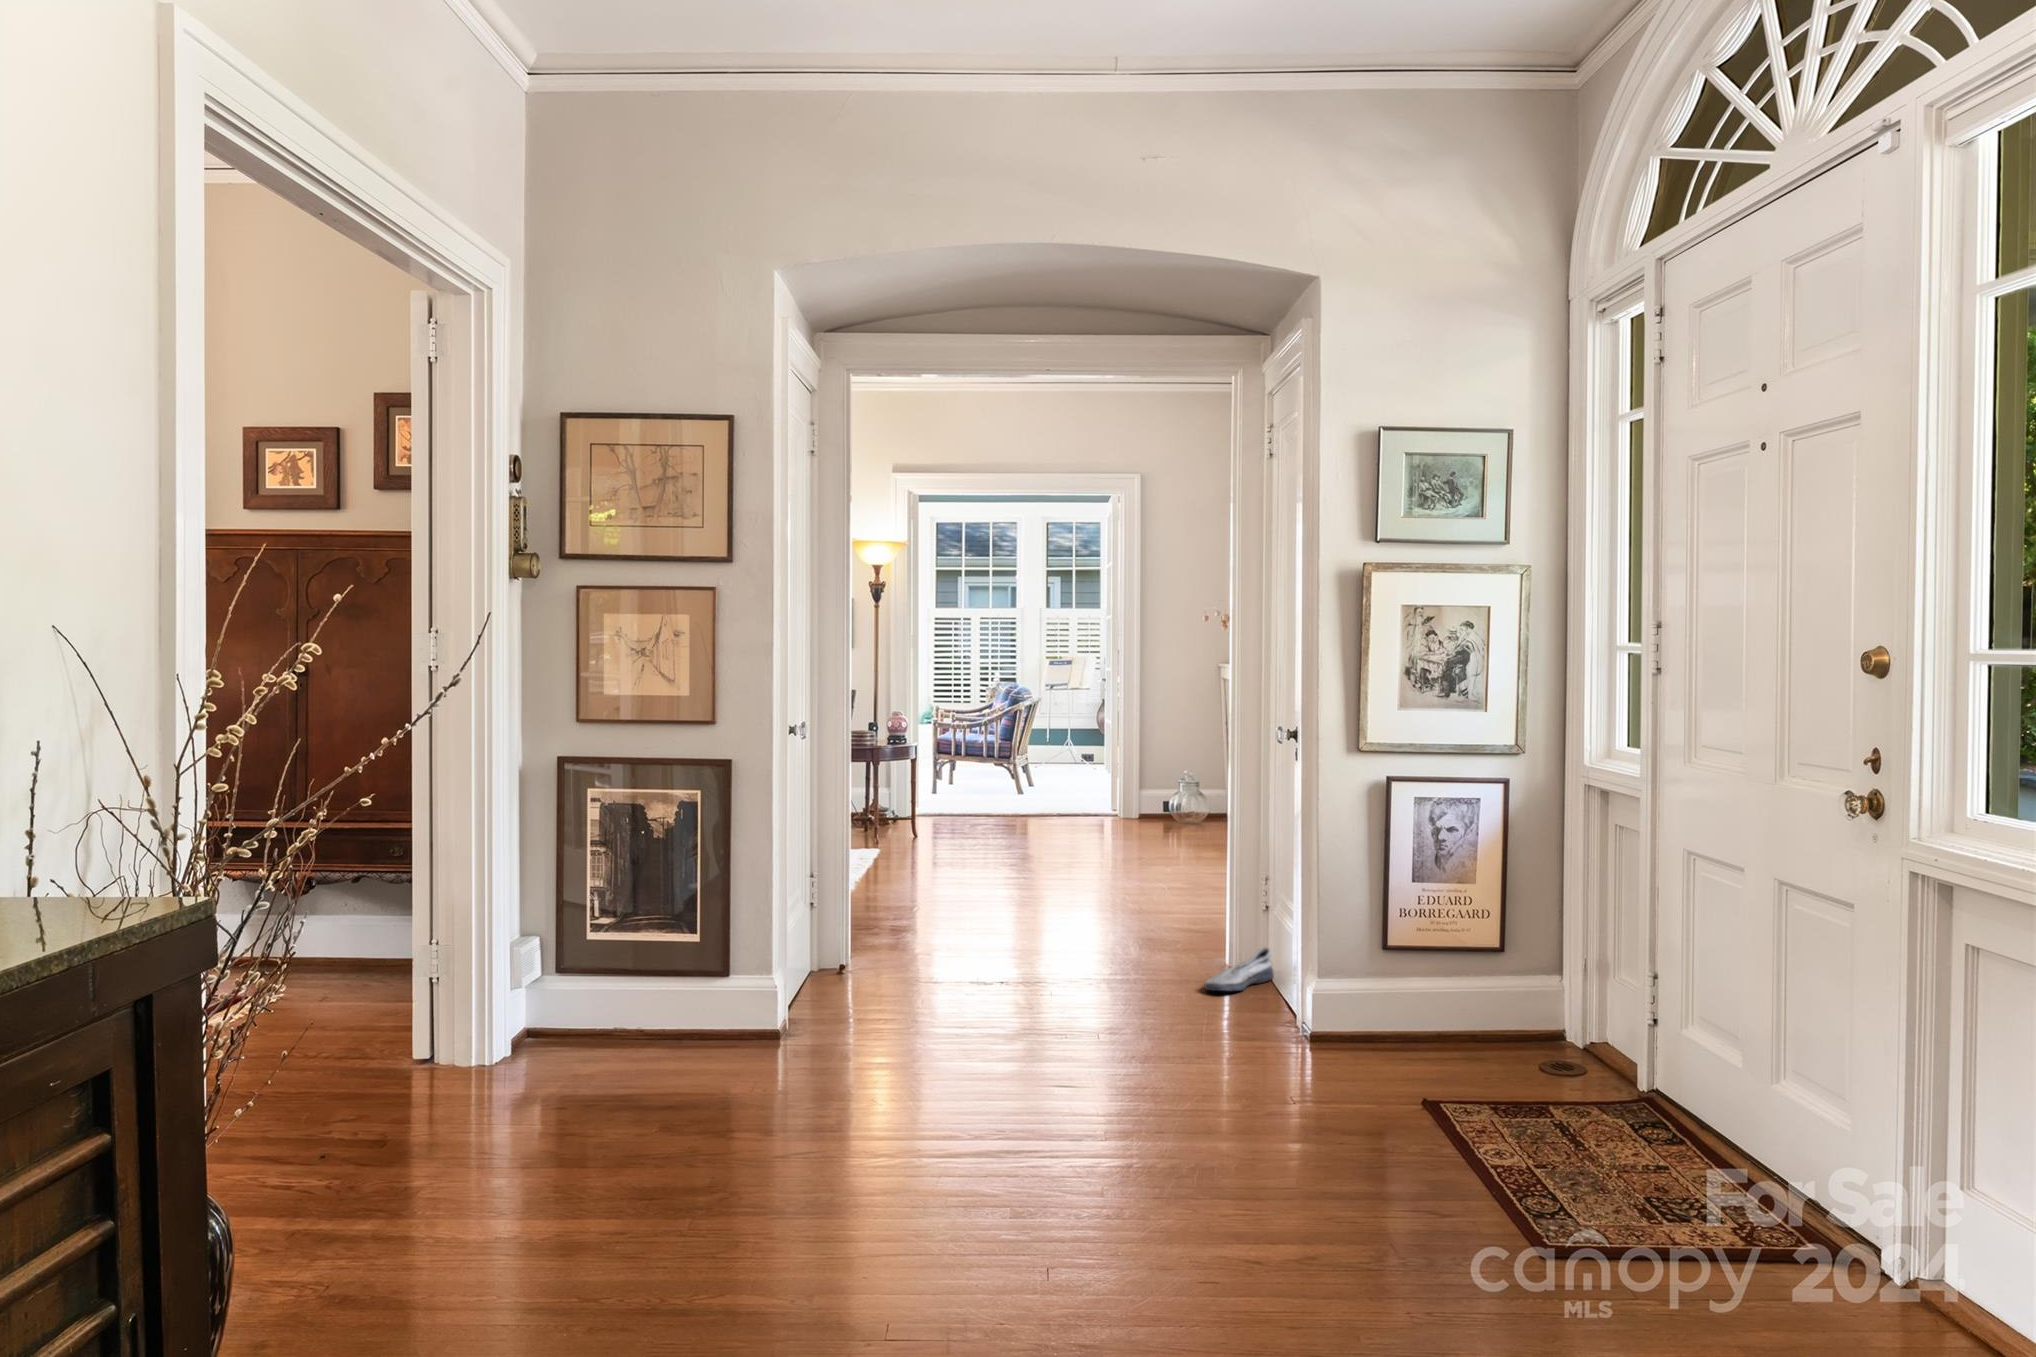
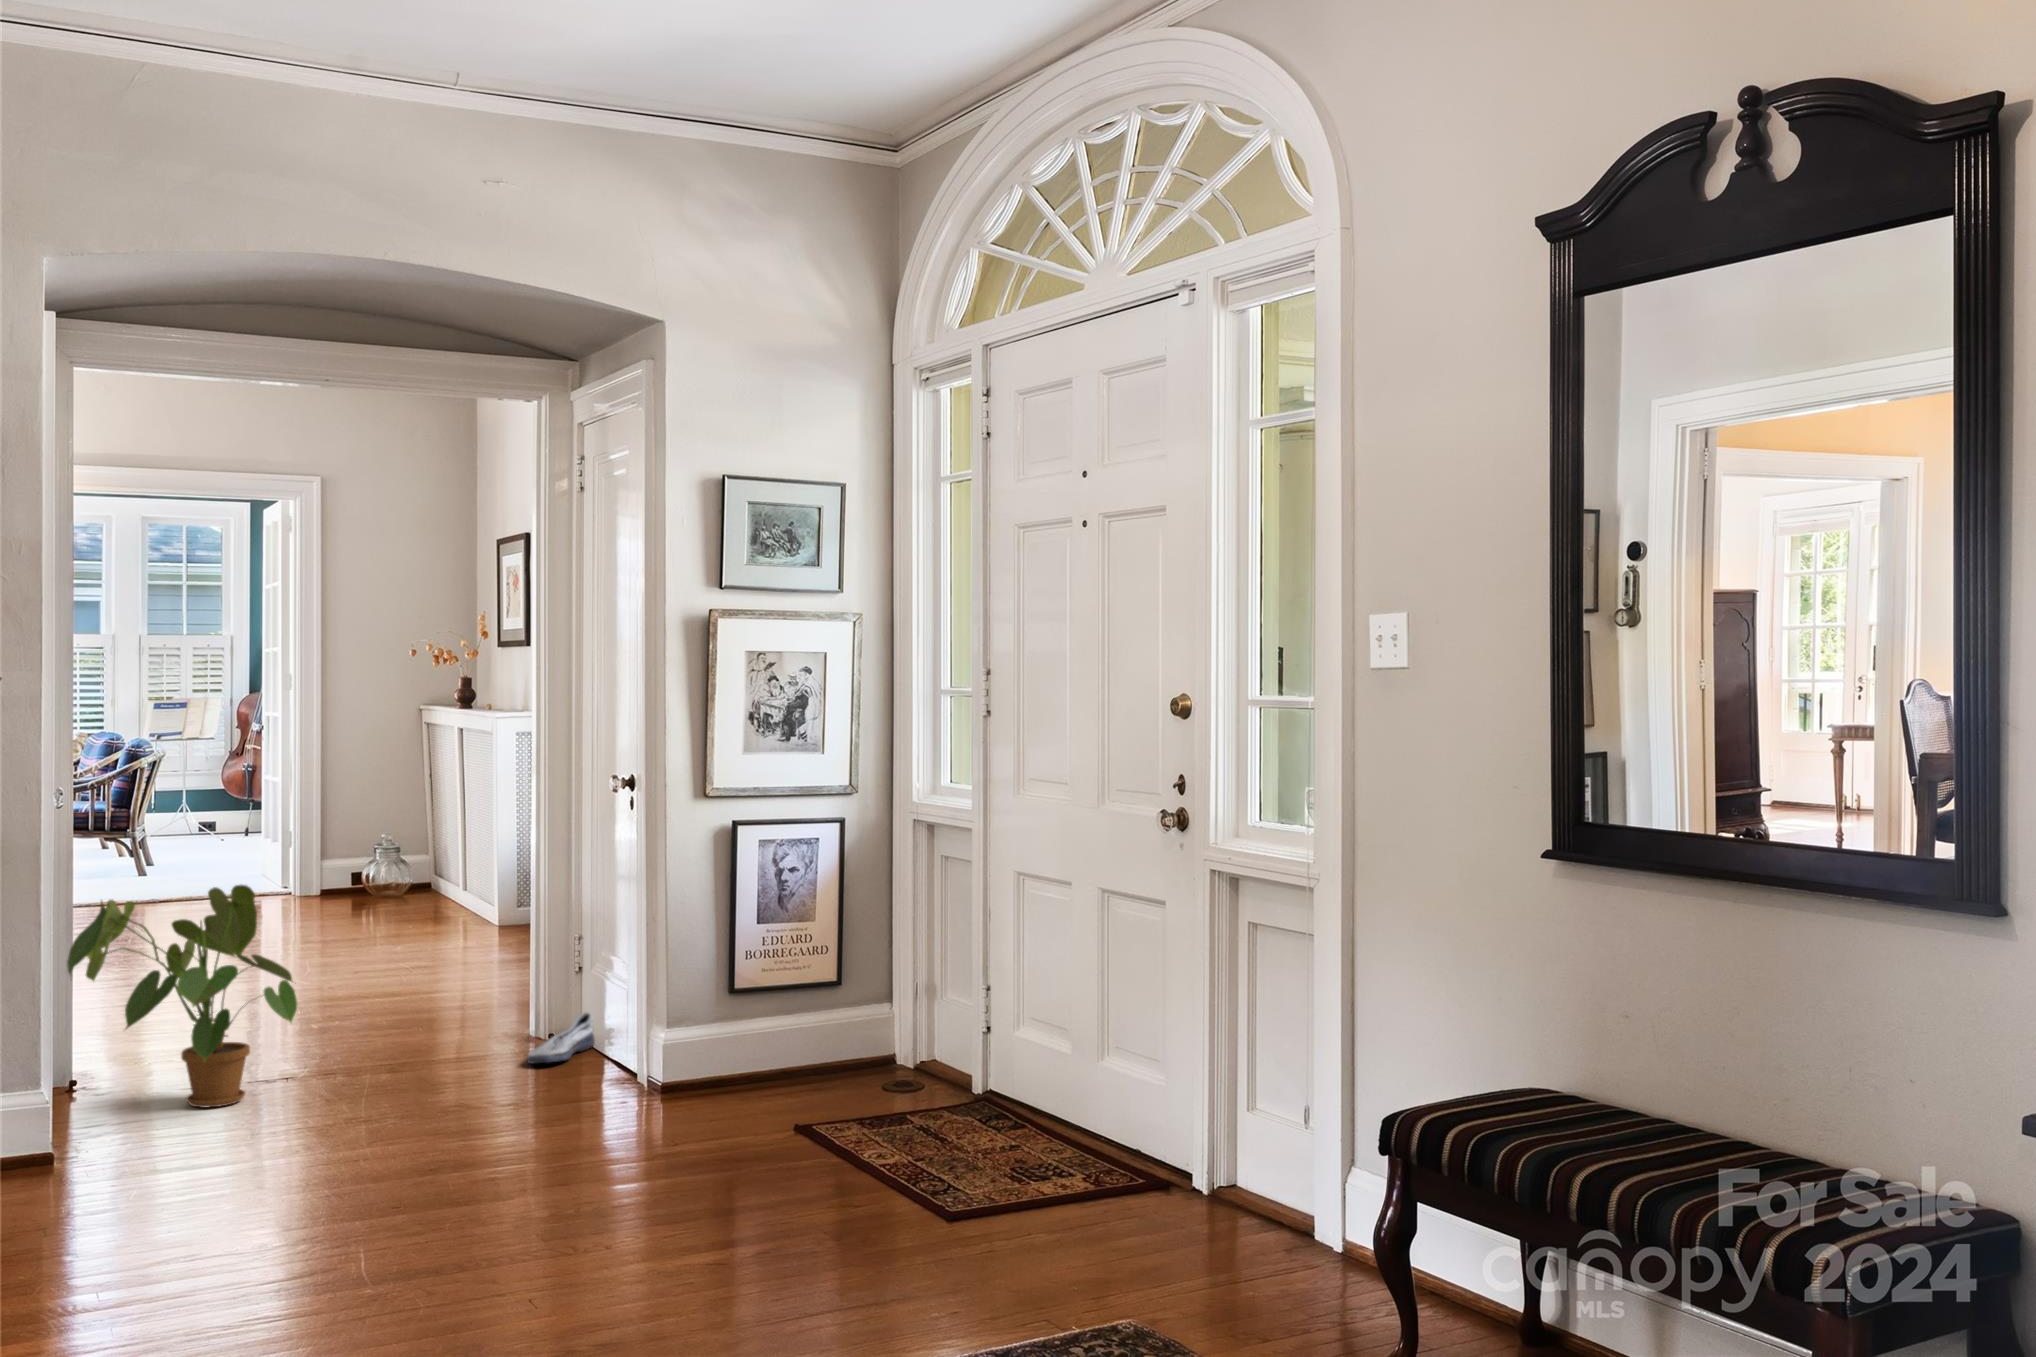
house plant: none [838,810,1008,994] -> present [67,885,297,1108]

